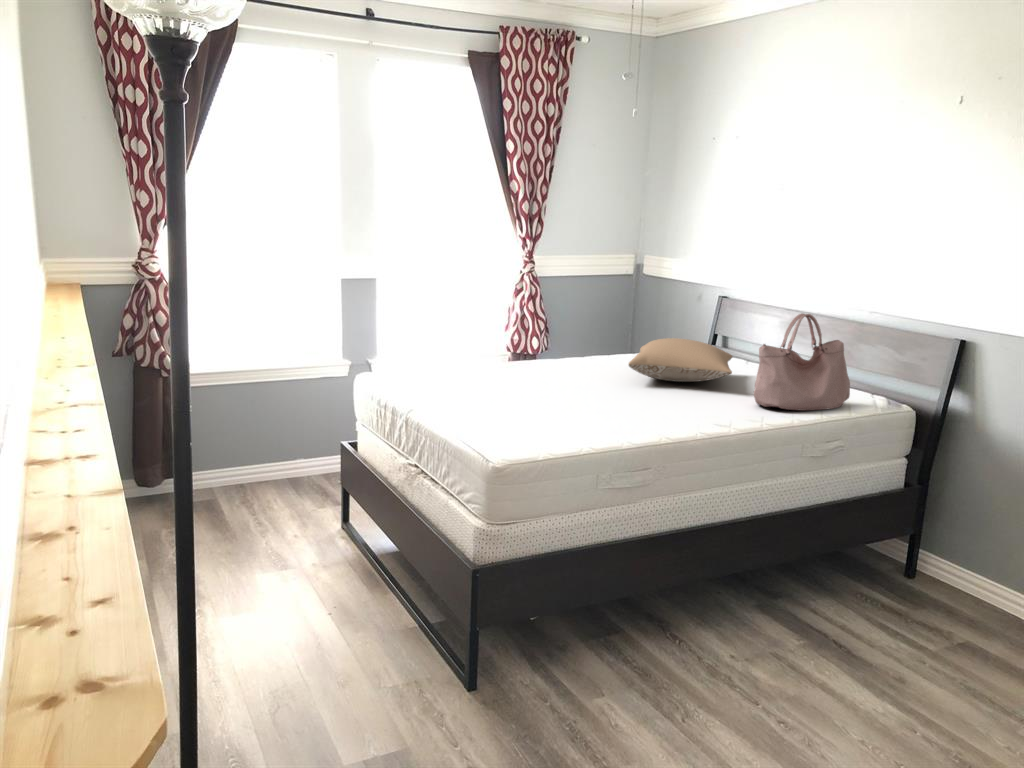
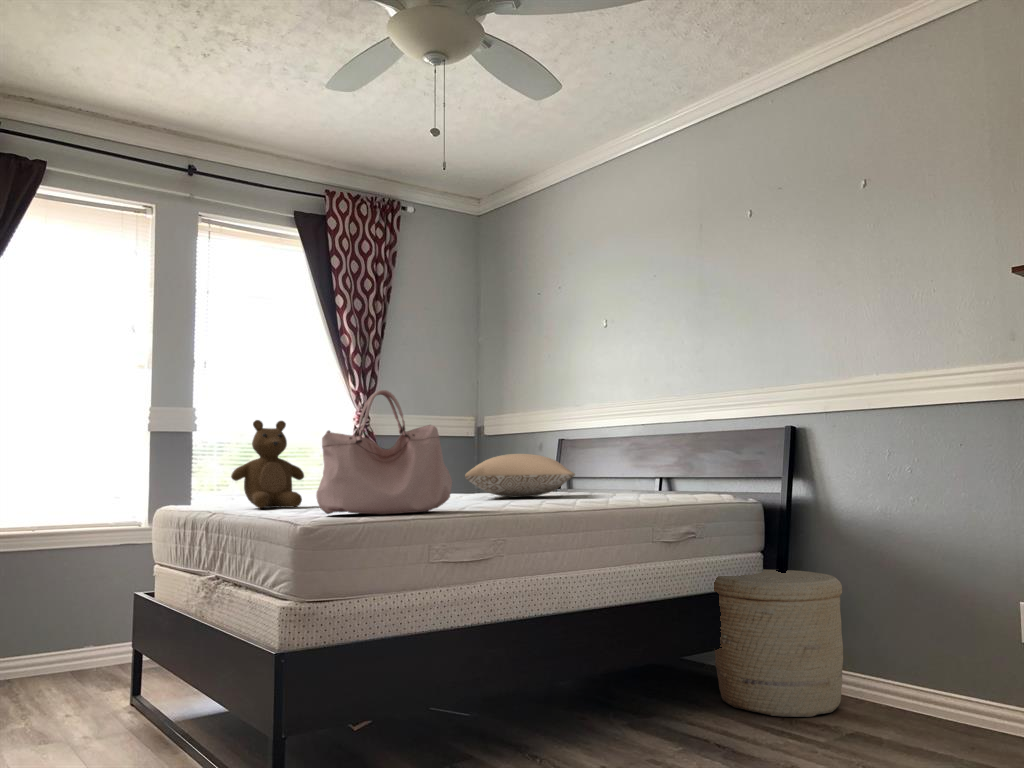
teddy bear: none [422,313,484,397] -> present [231,420,304,508]
handbag: present [754,313,850,411] -> present [316,390,452,514]
woven basket: none [846,469,983,617] -> present [714,570,843,717]

